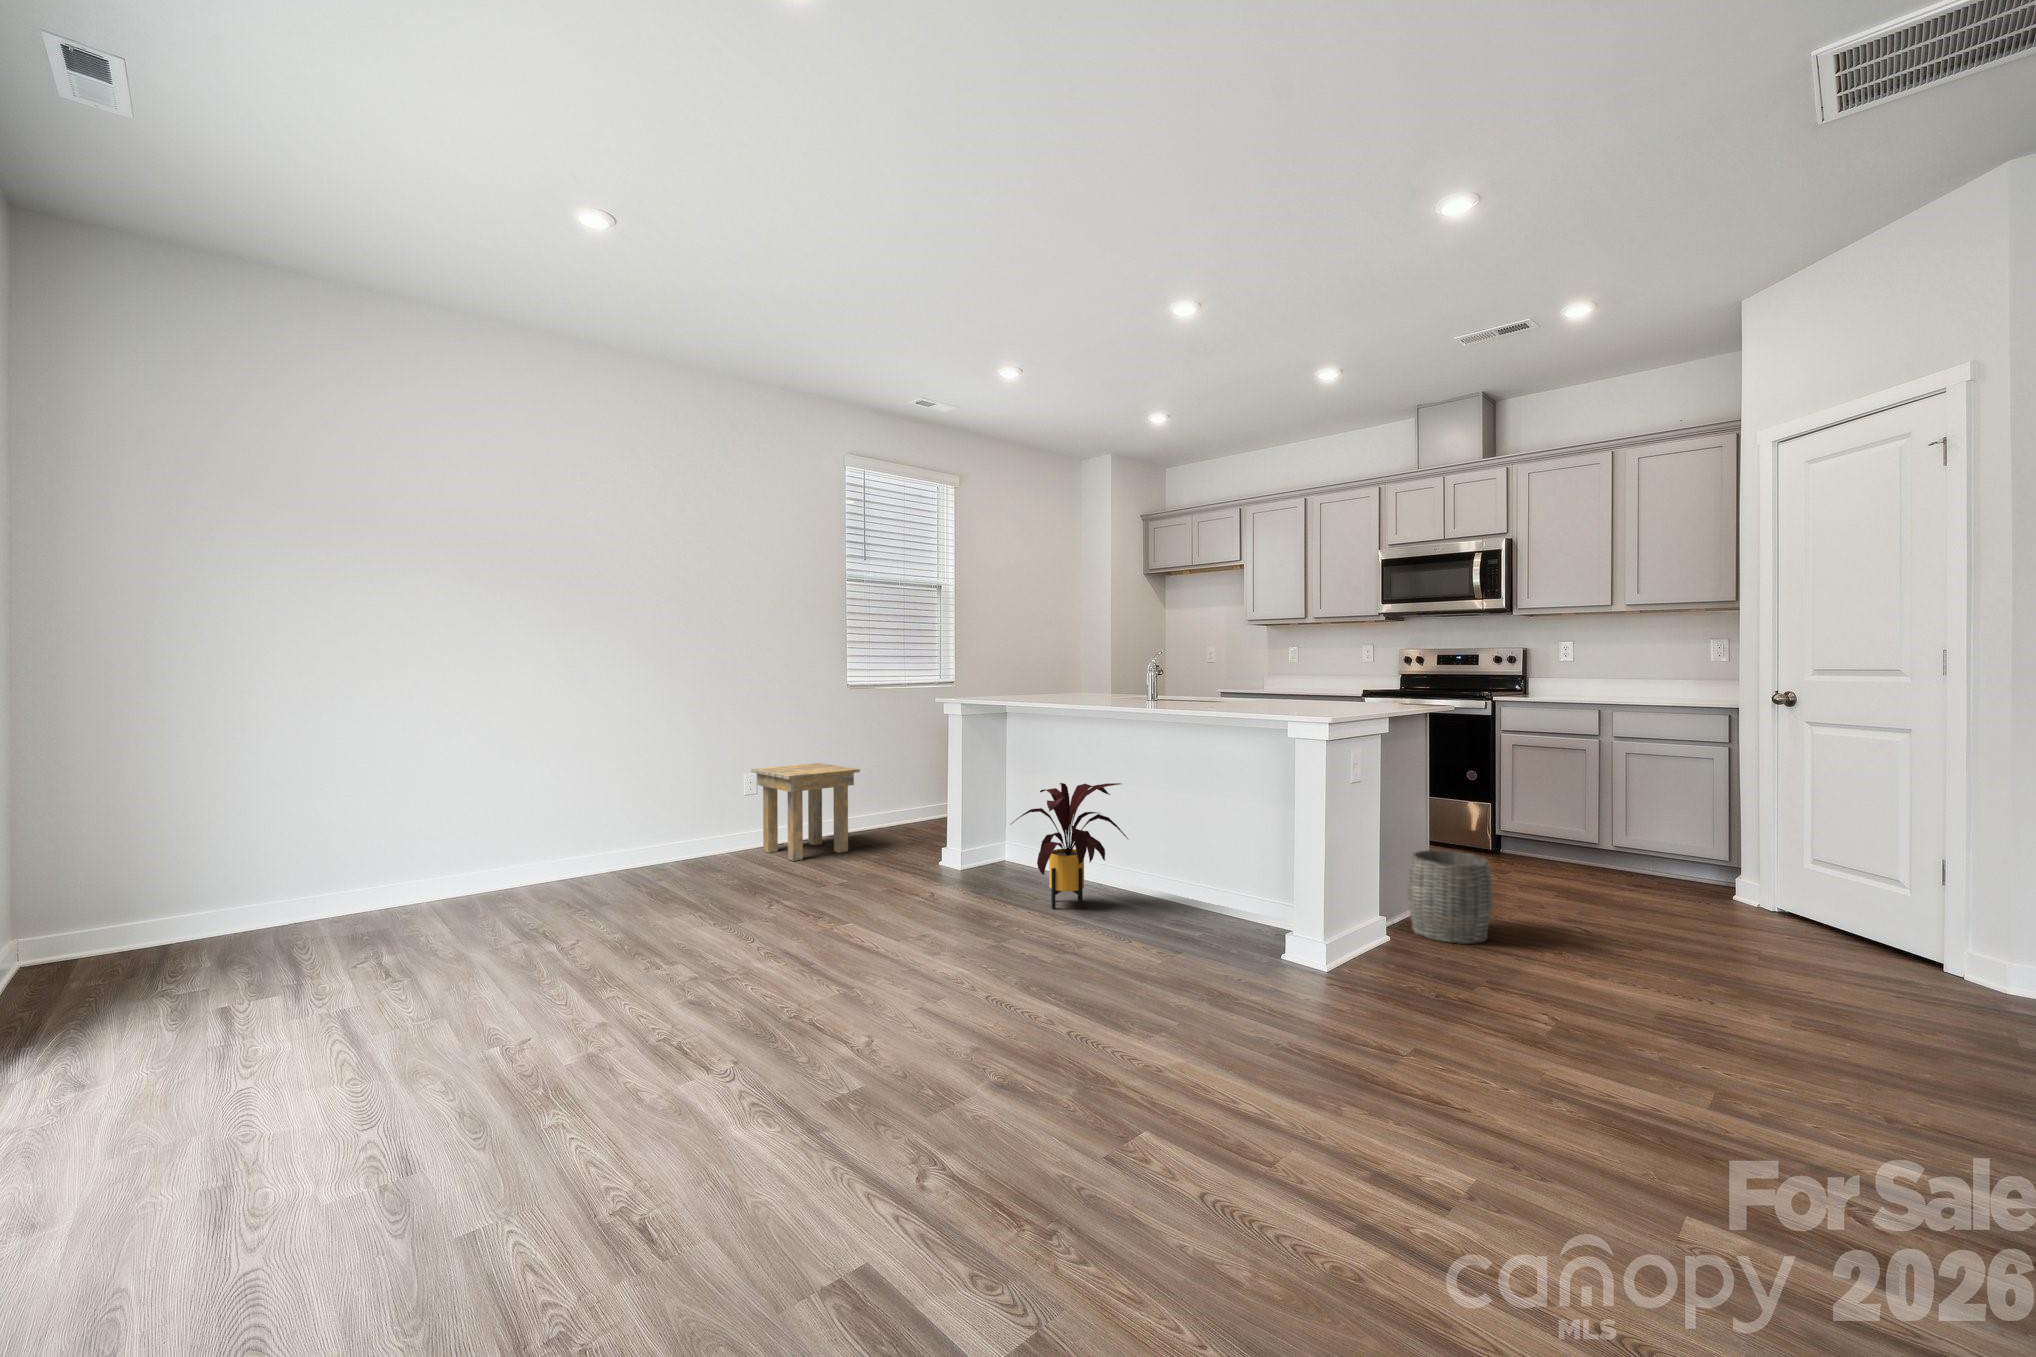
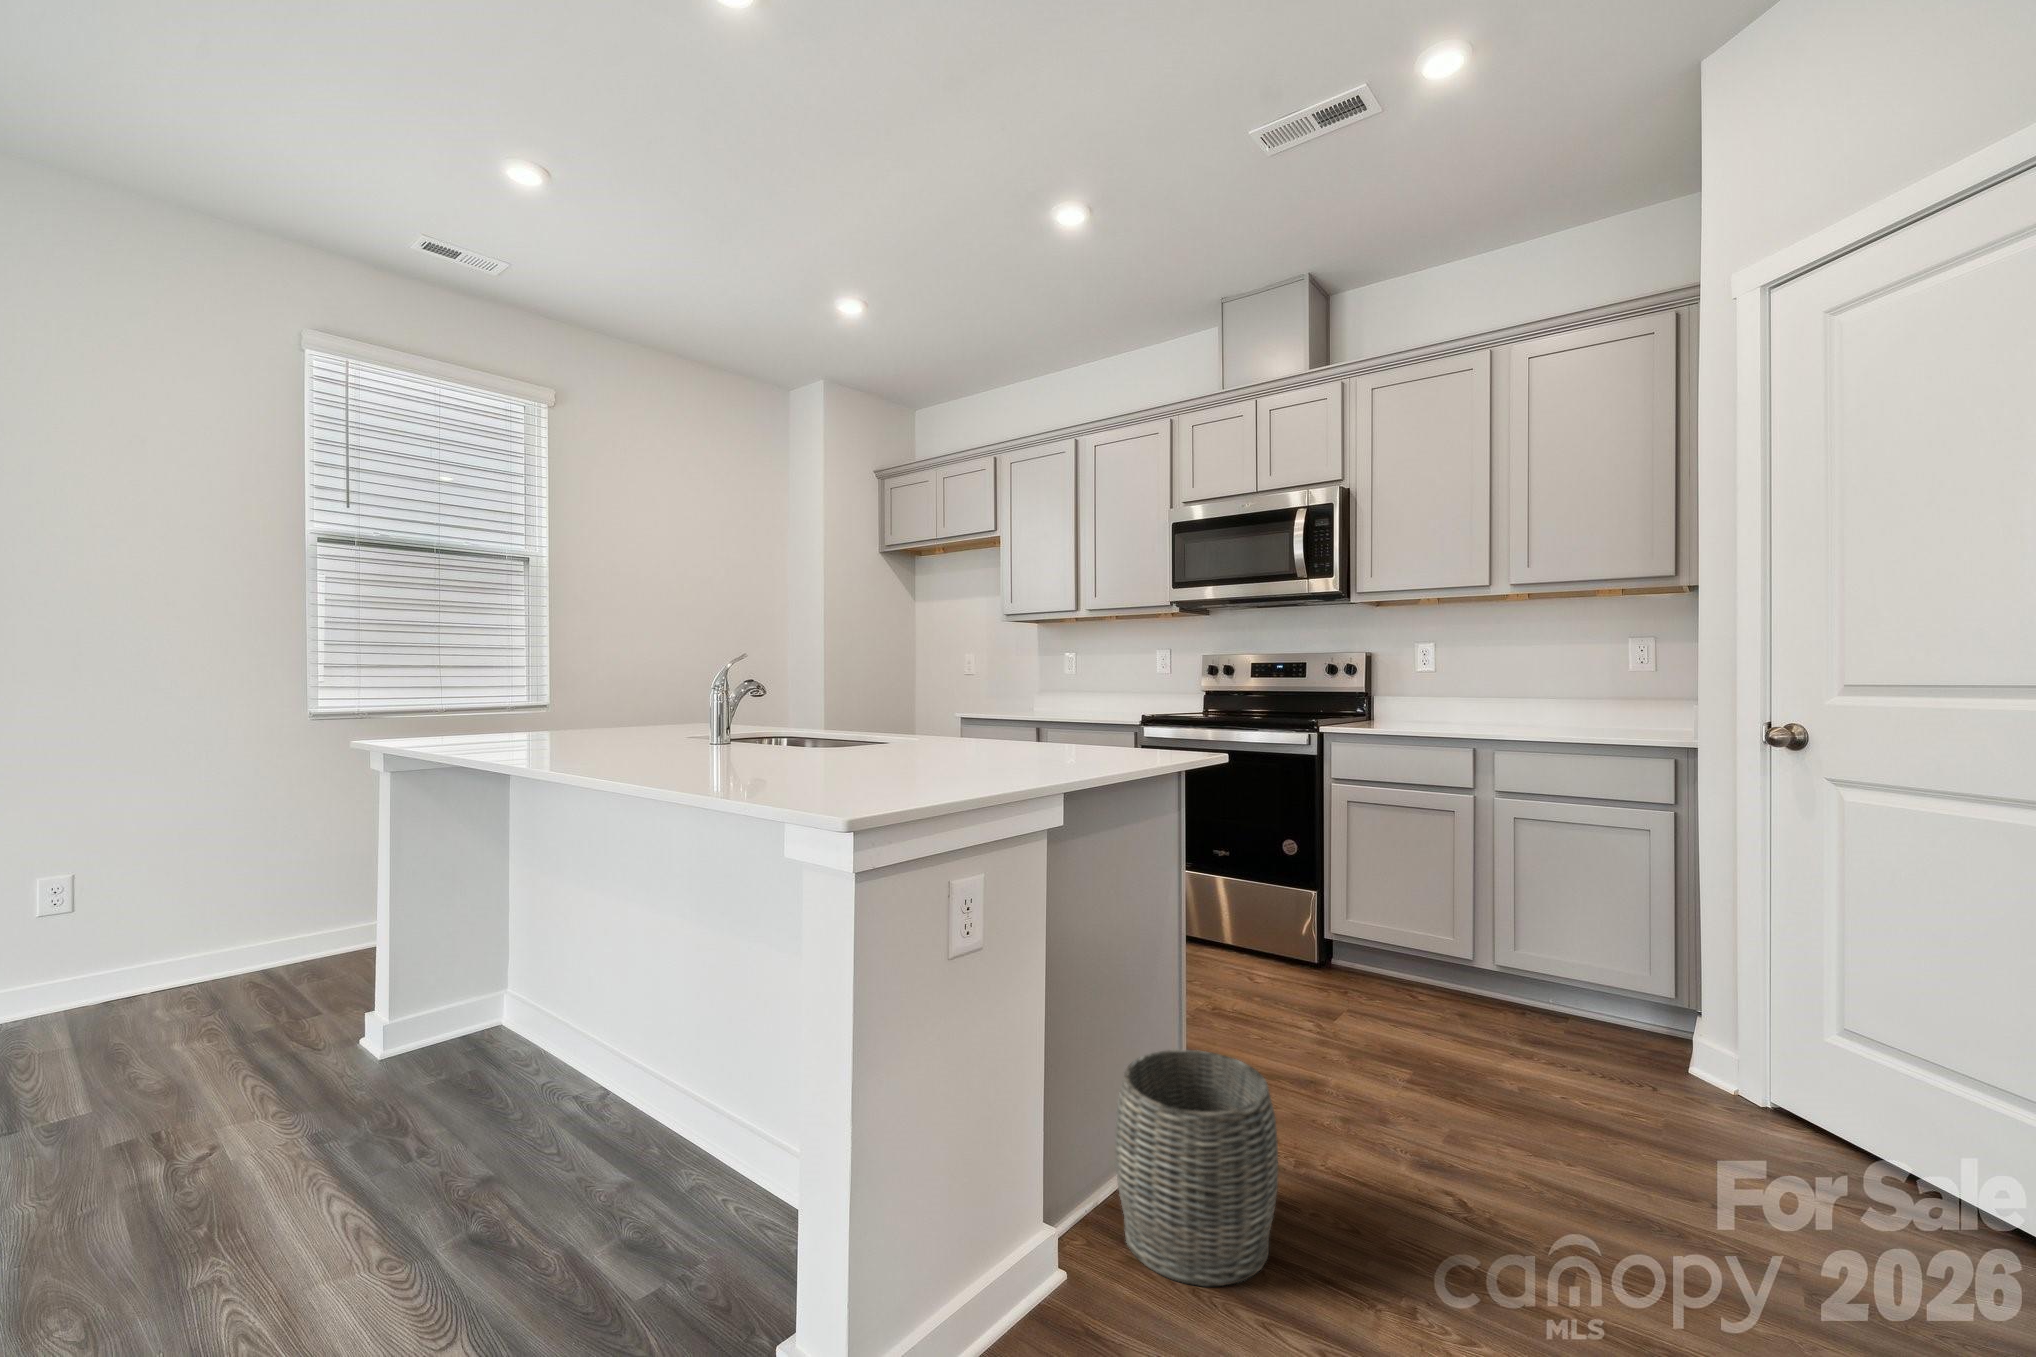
side table: present [751,763,860,861] -> none [46,846,259,1043]
house plant: present [1010,783,1128,909] -> none [326,911,607,1192]

